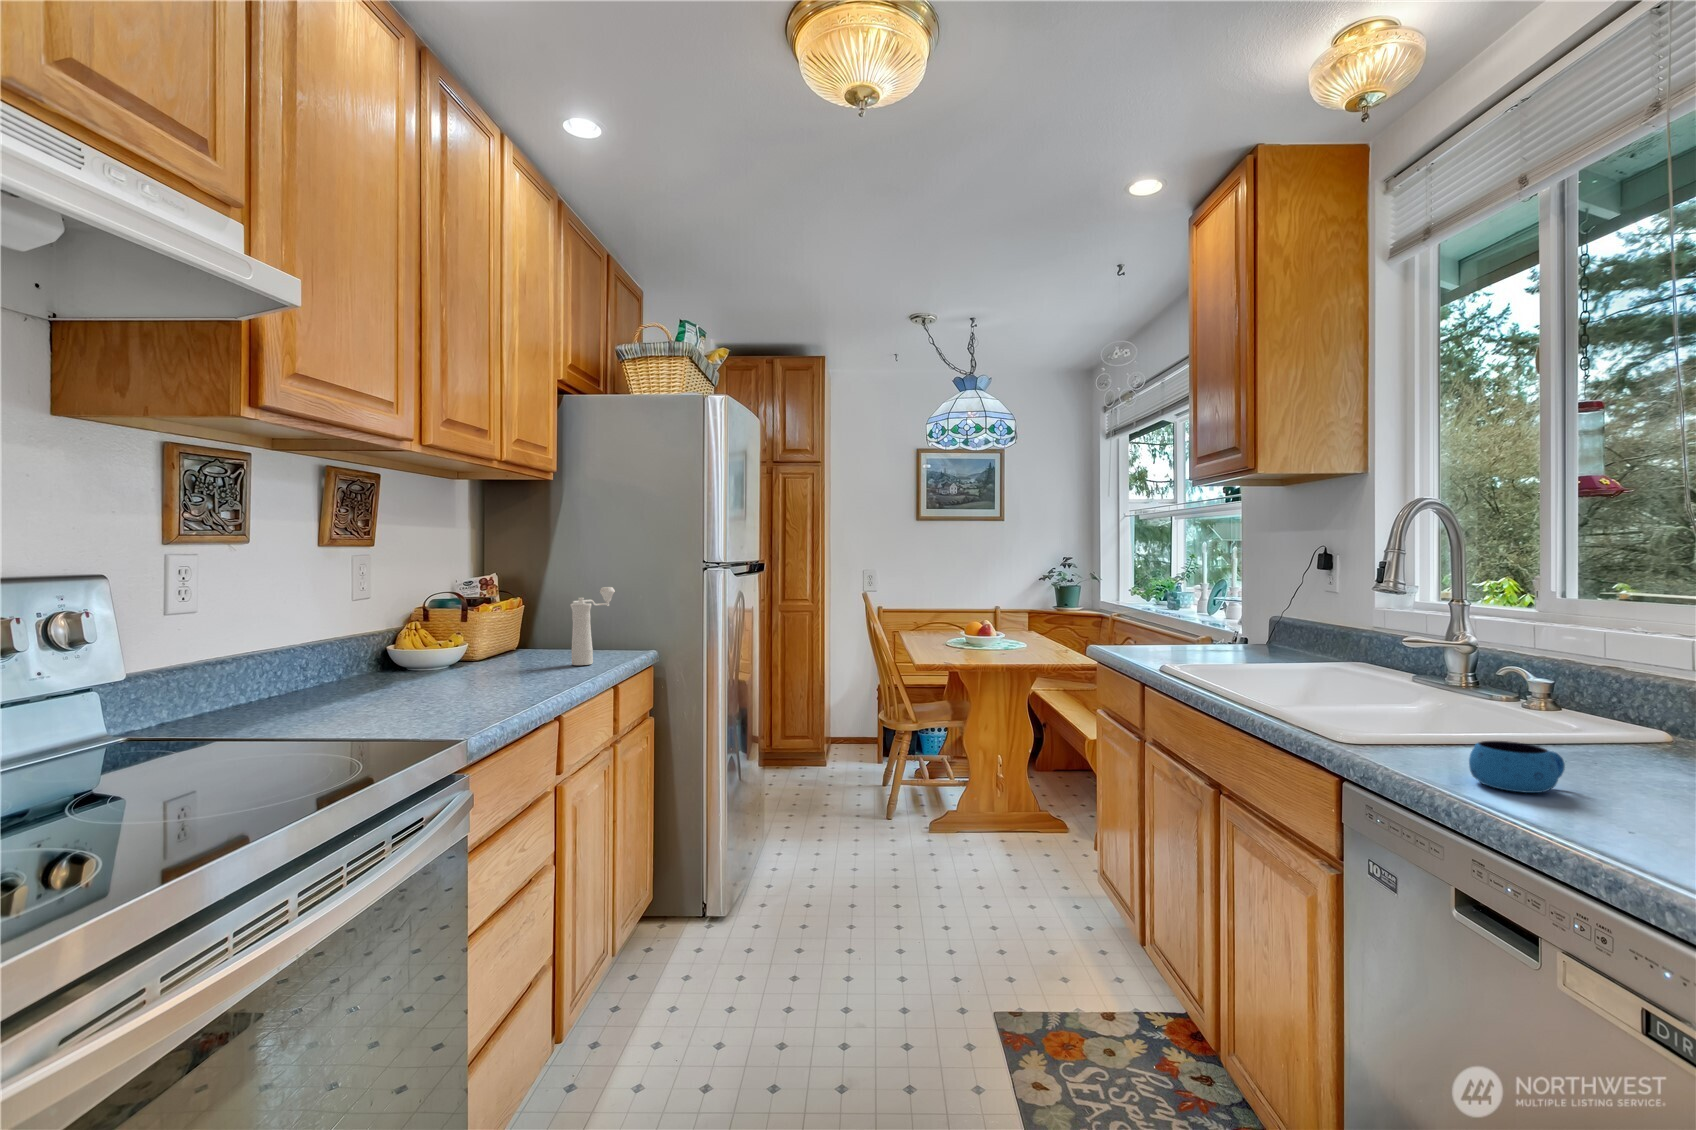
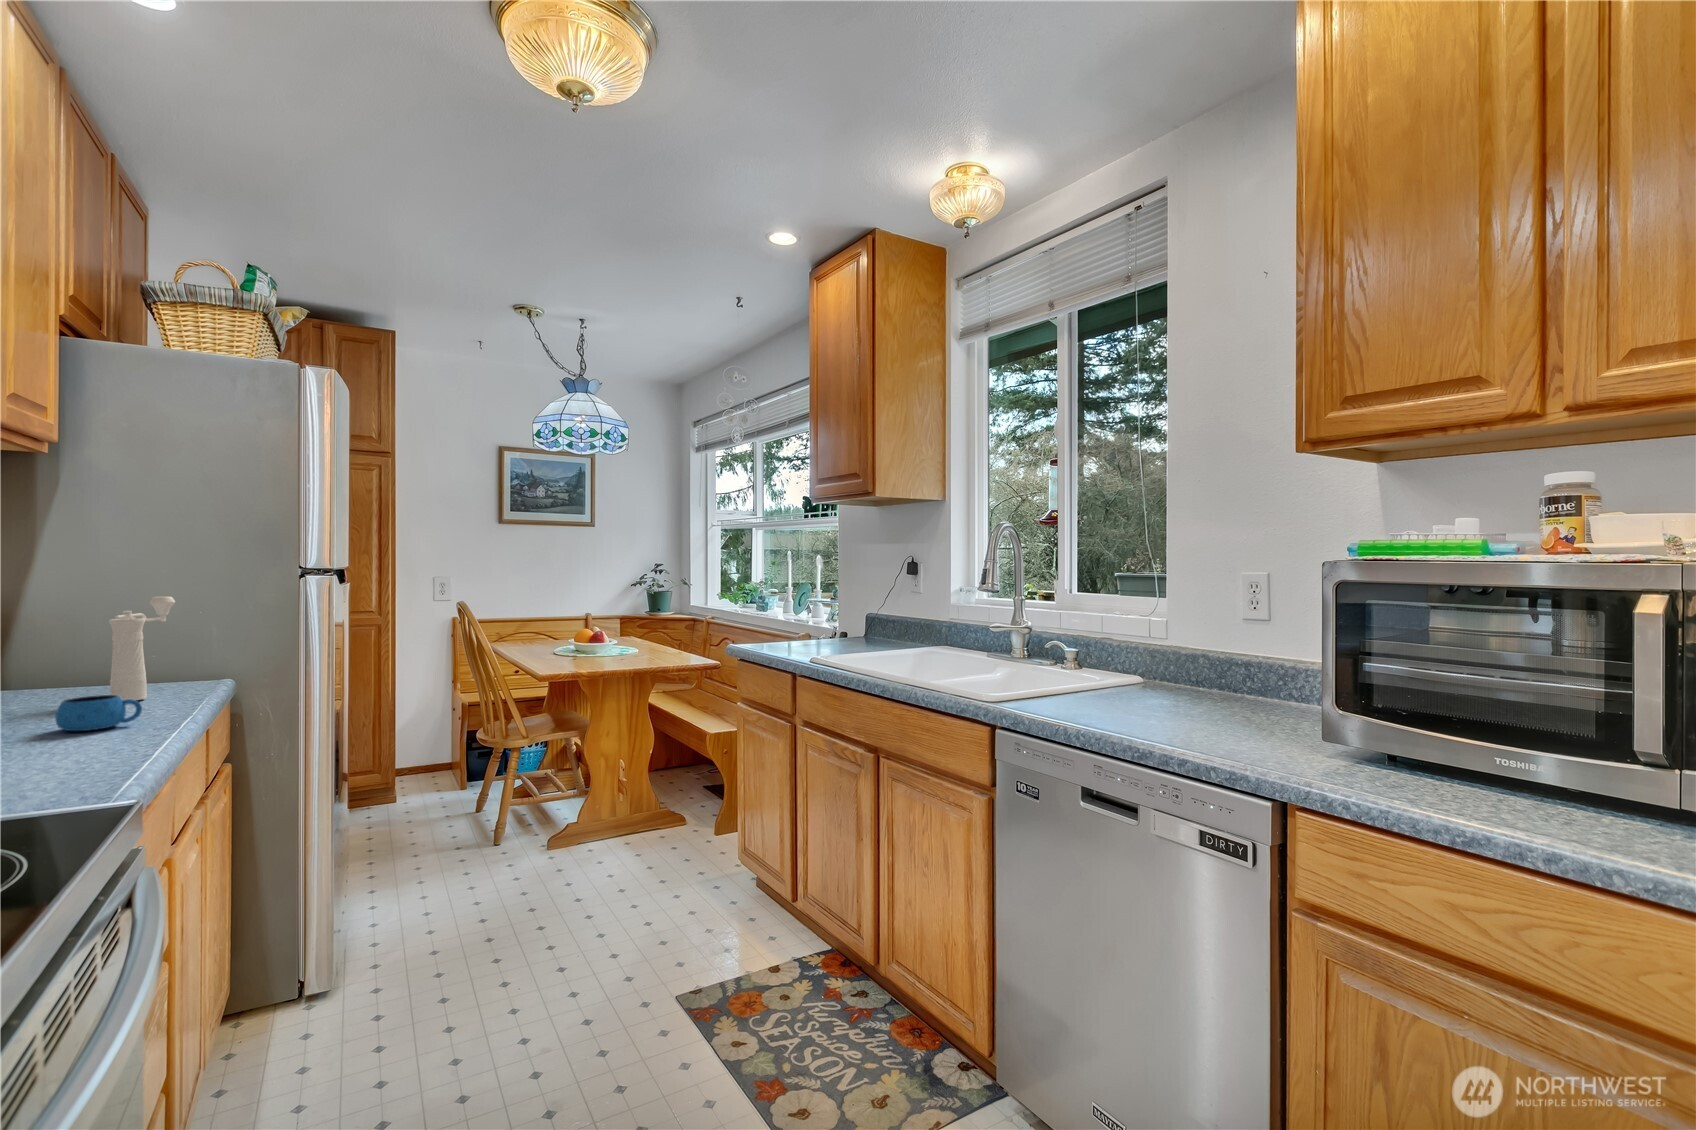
mug: present [1469,741,1565,793] -> present [55,695,142,731]

